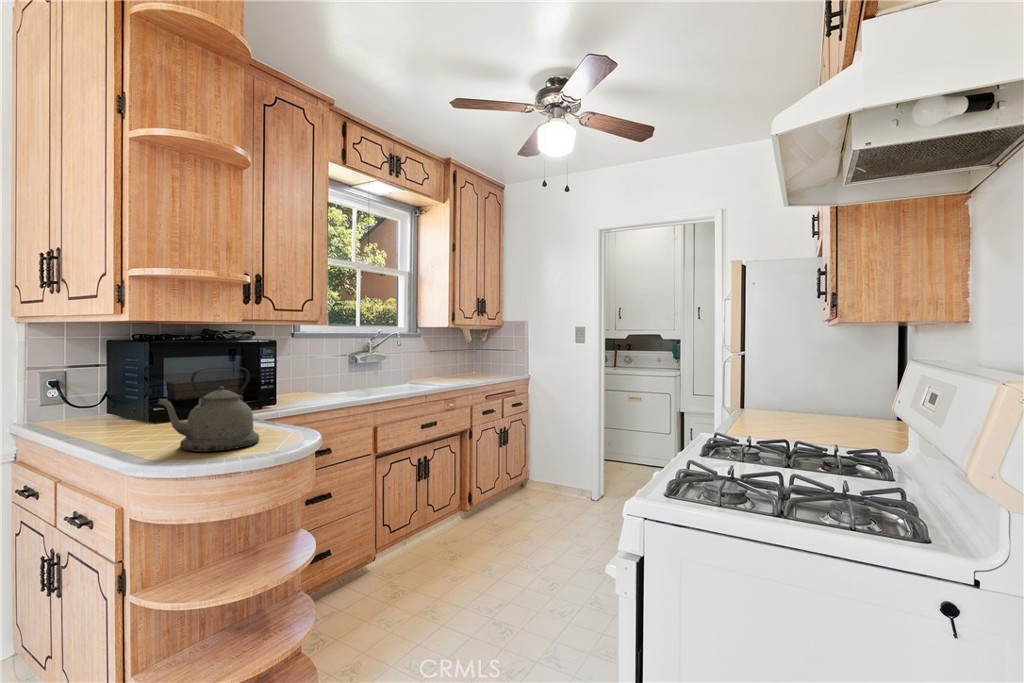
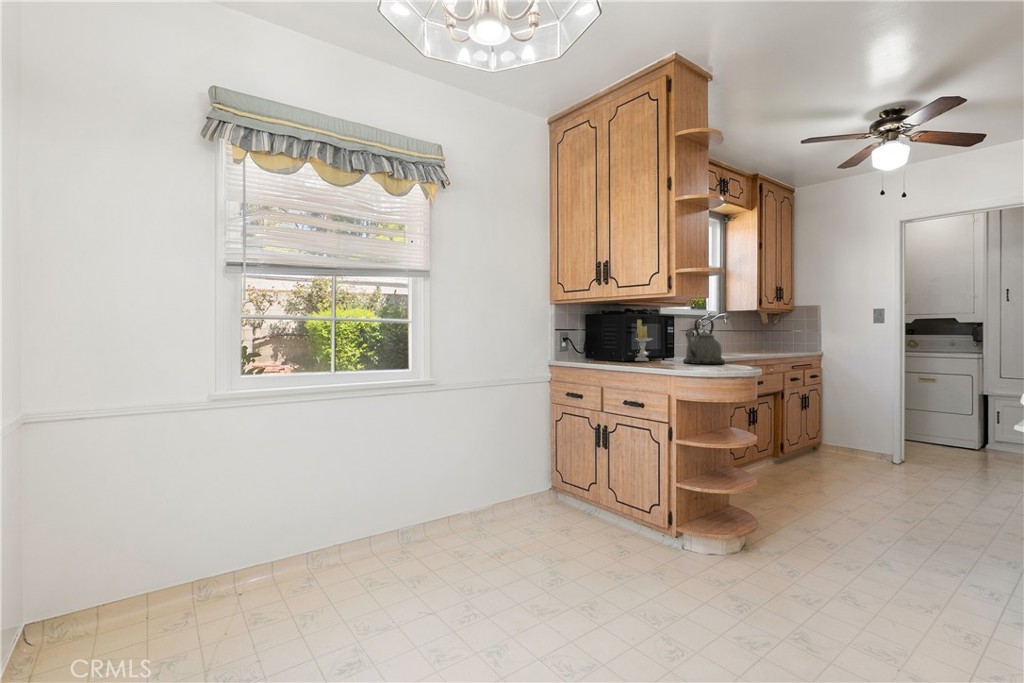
candle: none [109,364,157,439] -> present [635,320,652,361]

